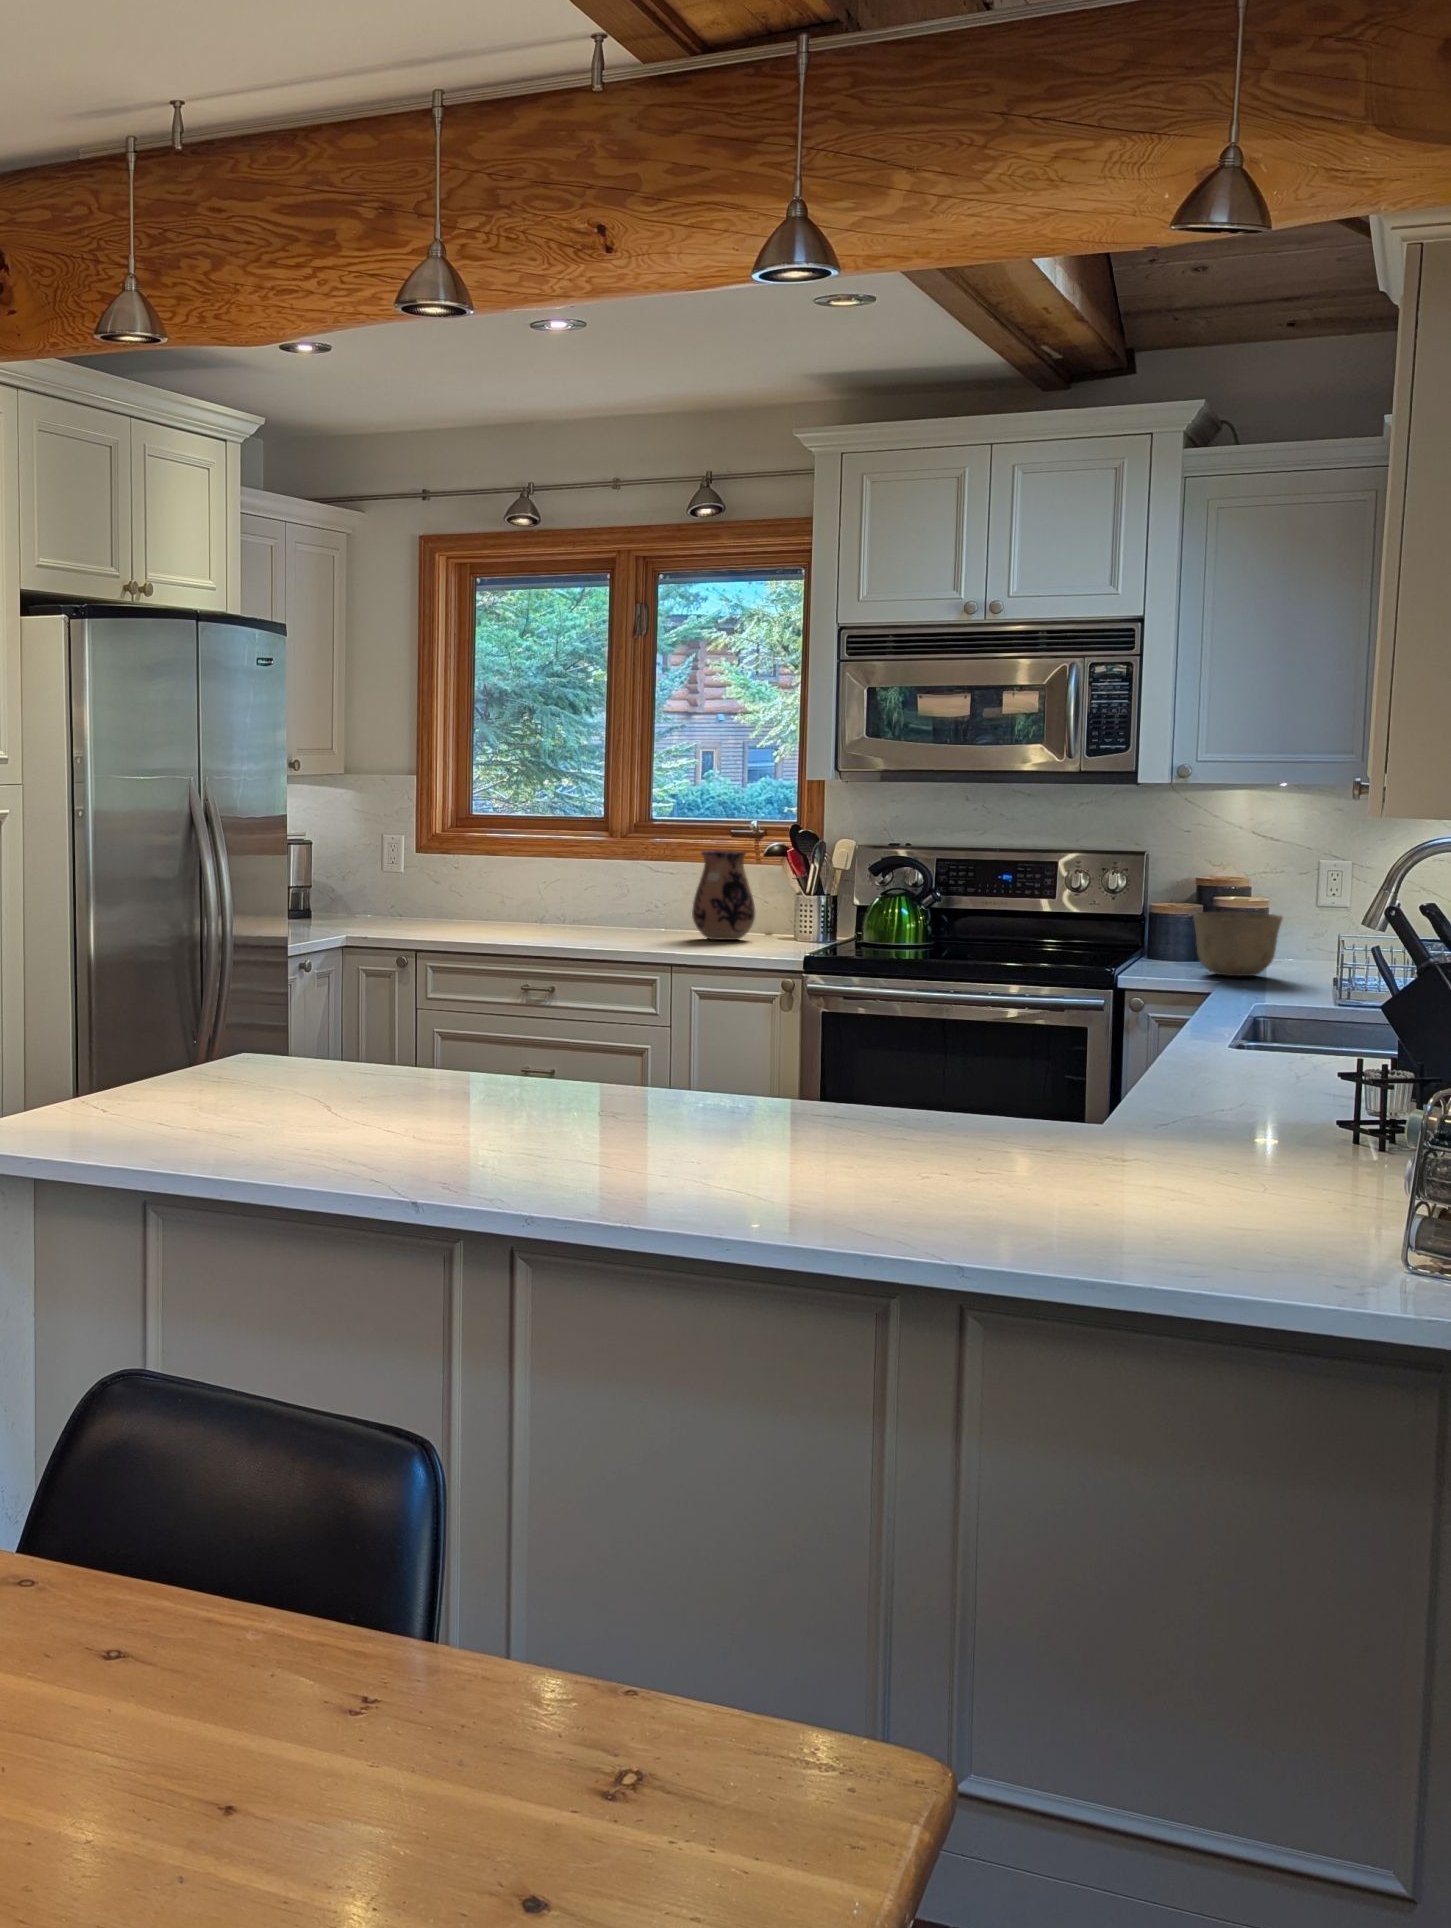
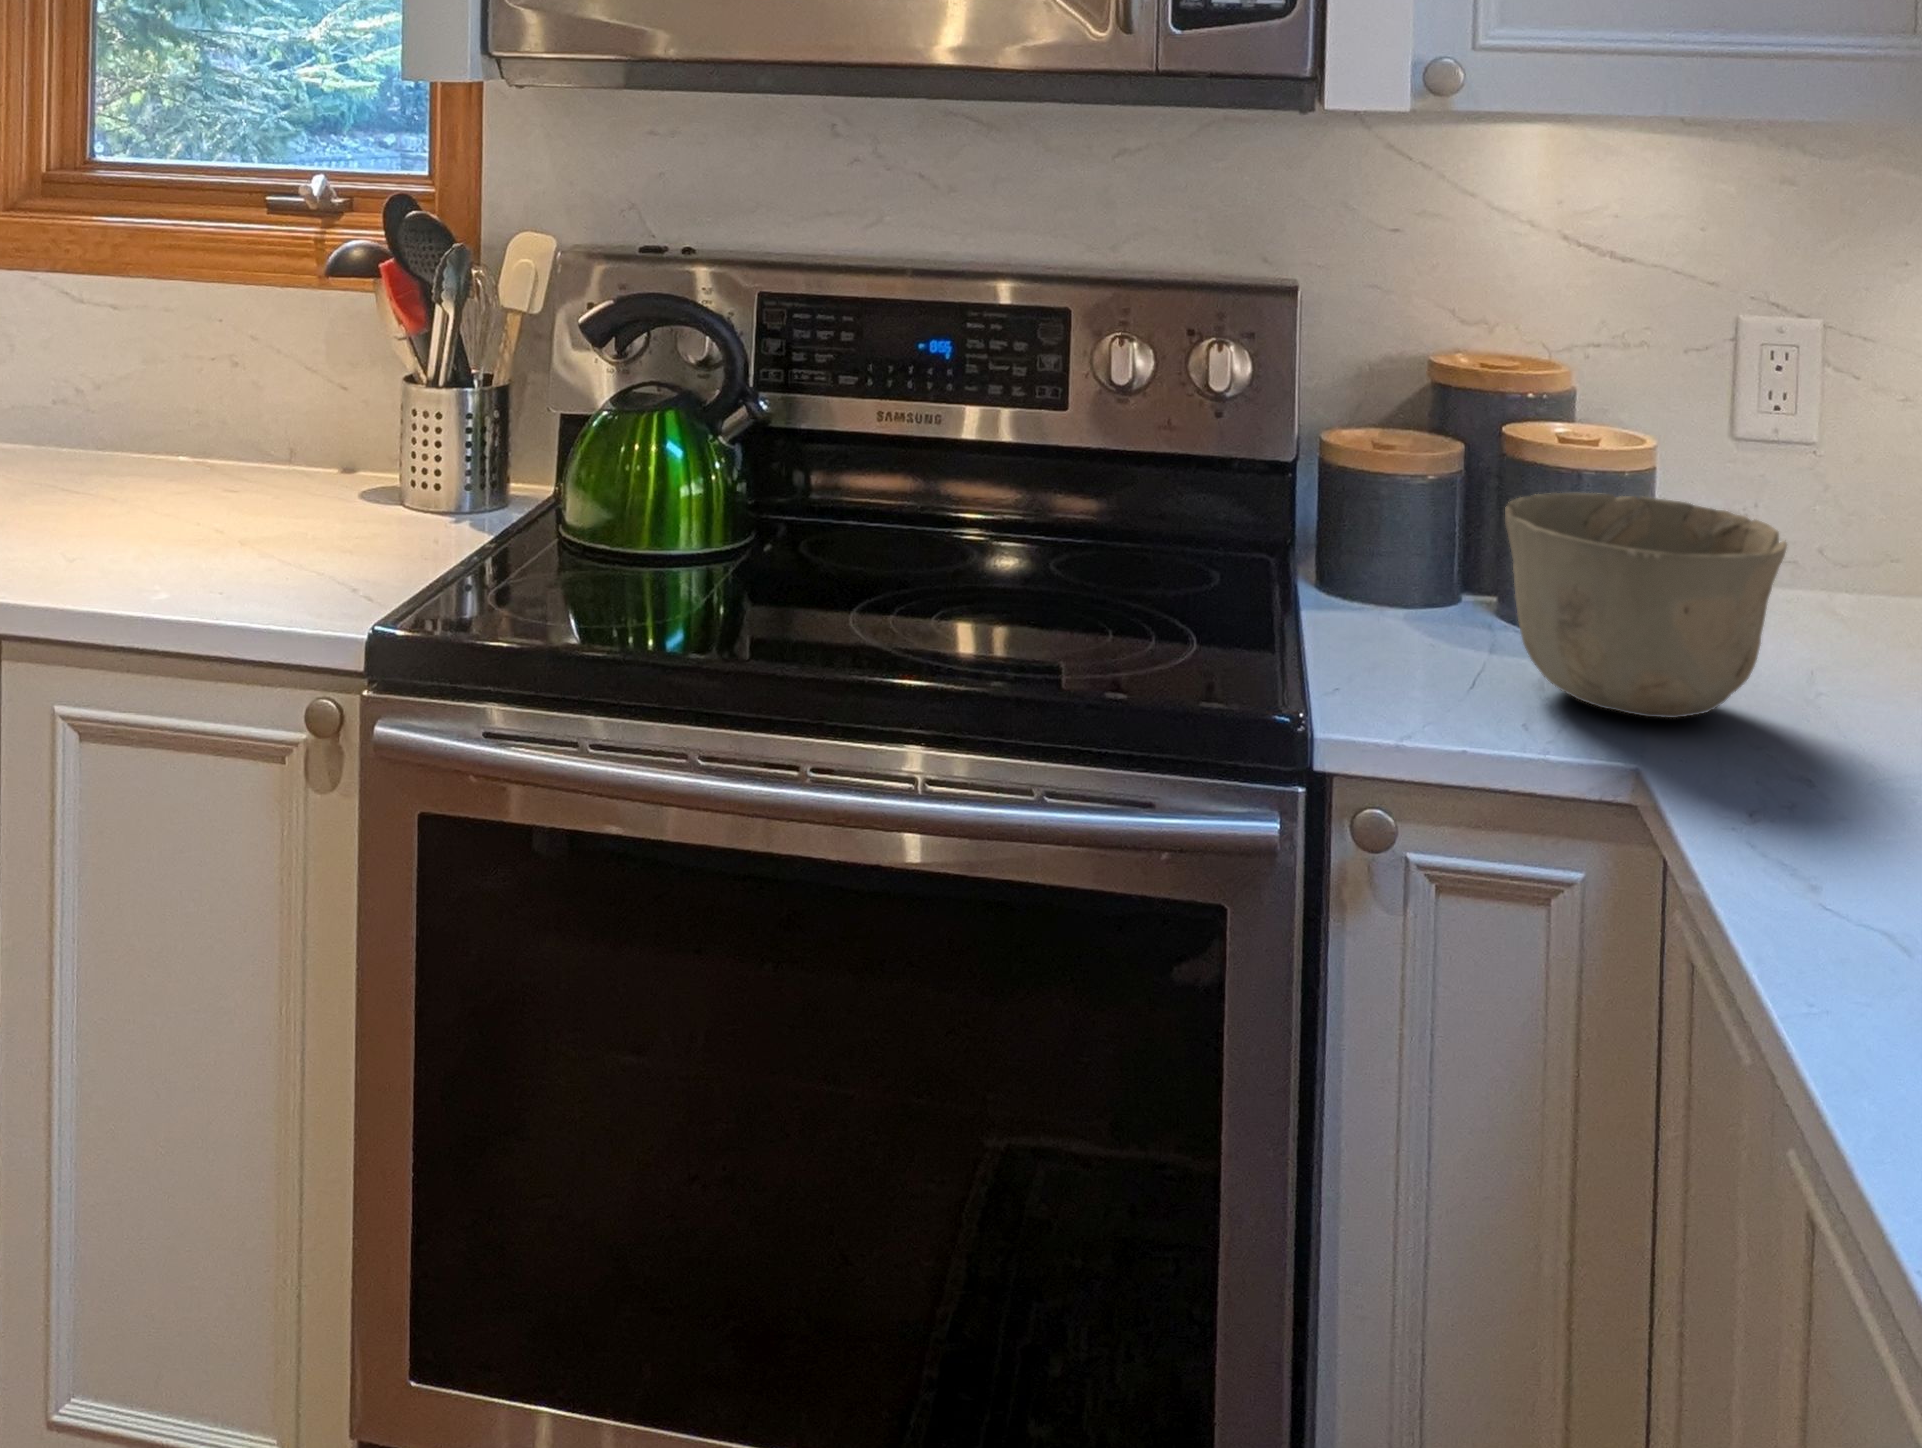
ceramic pitcher: present [692,851,755,940] -> none [118,260,286,512]

